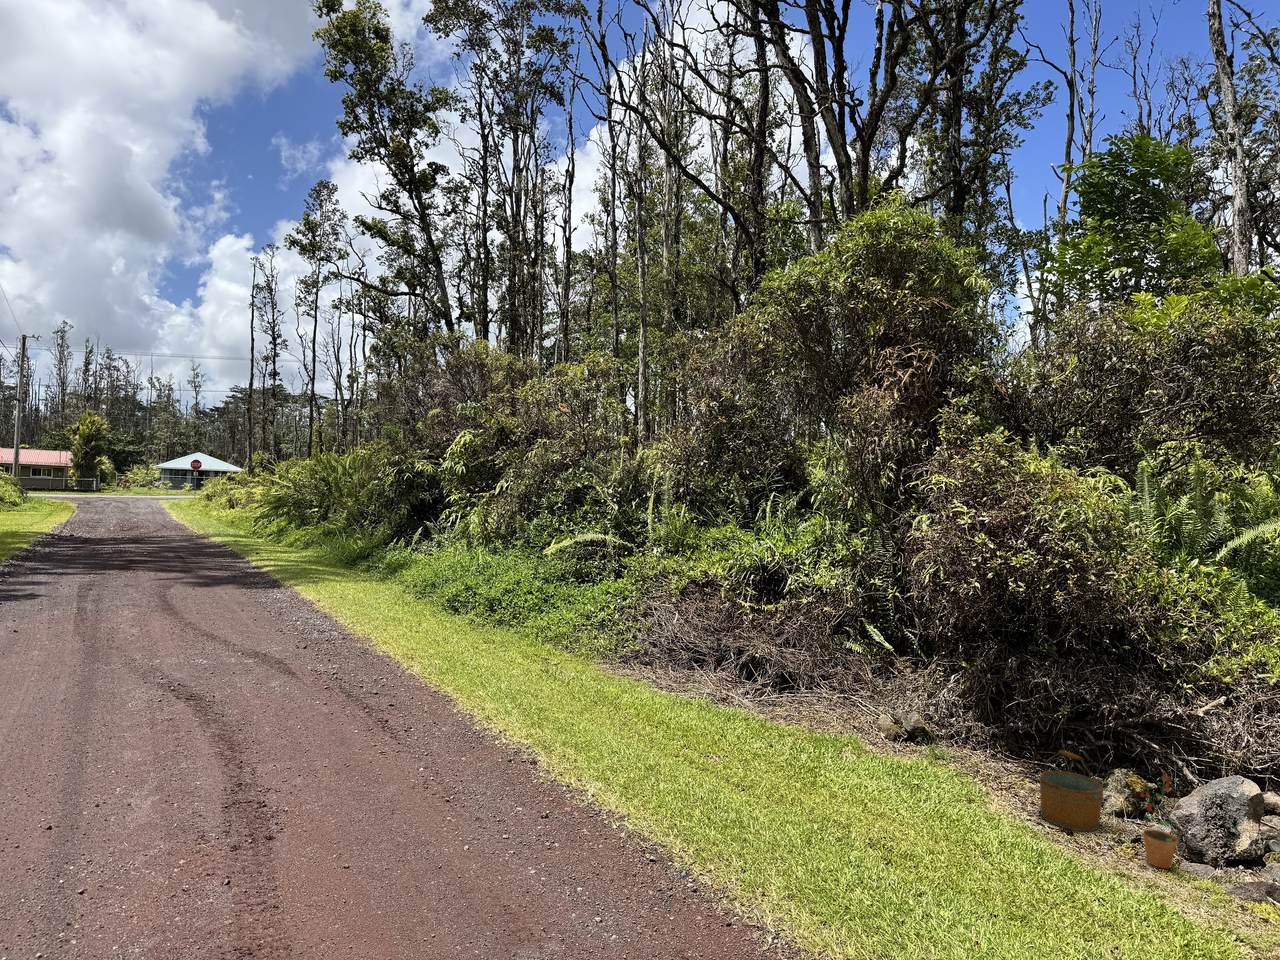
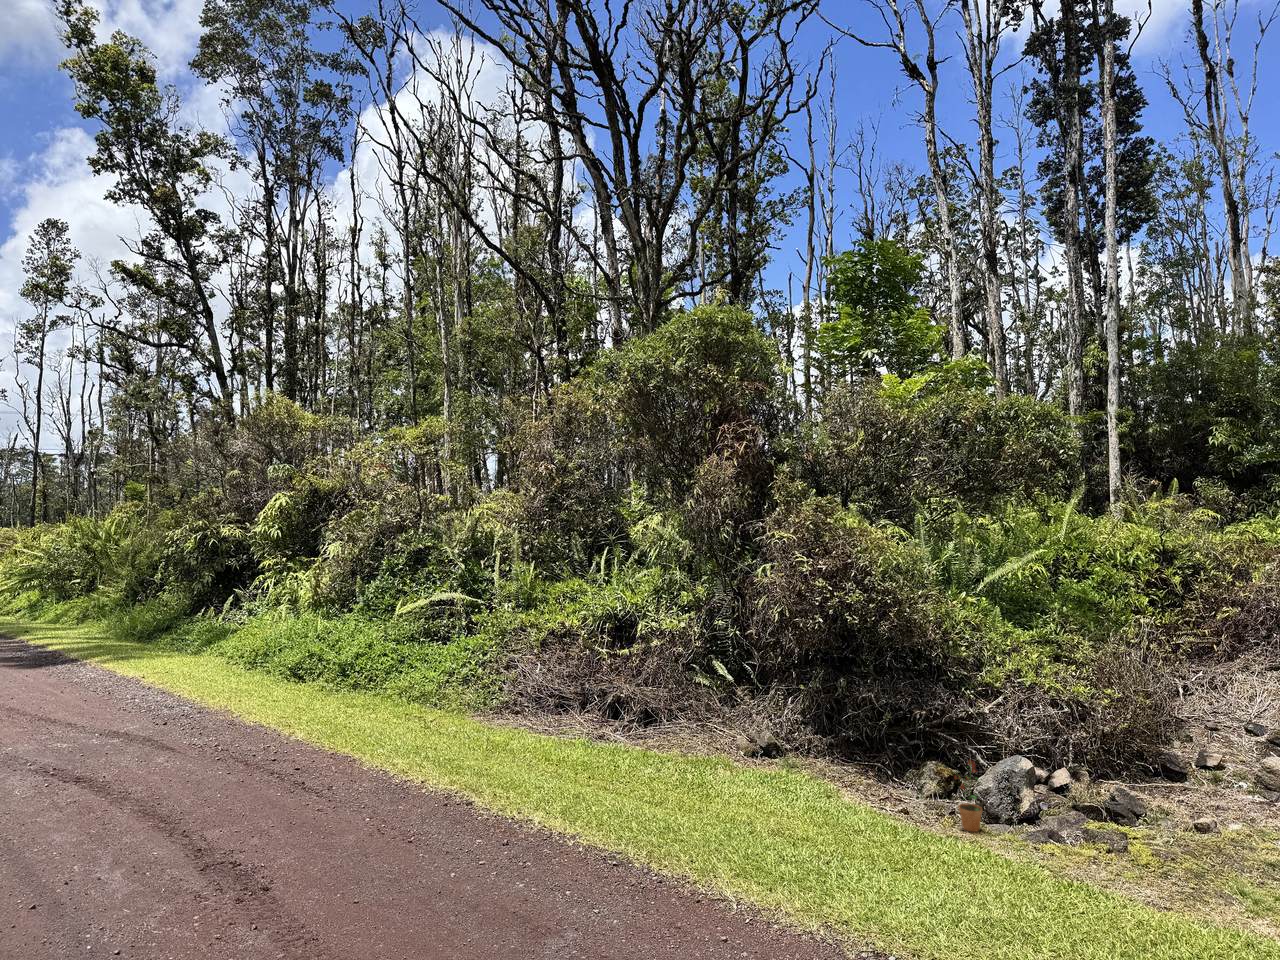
bucket: present [1040,750,1103,831] -> none [880,751,926,814]

